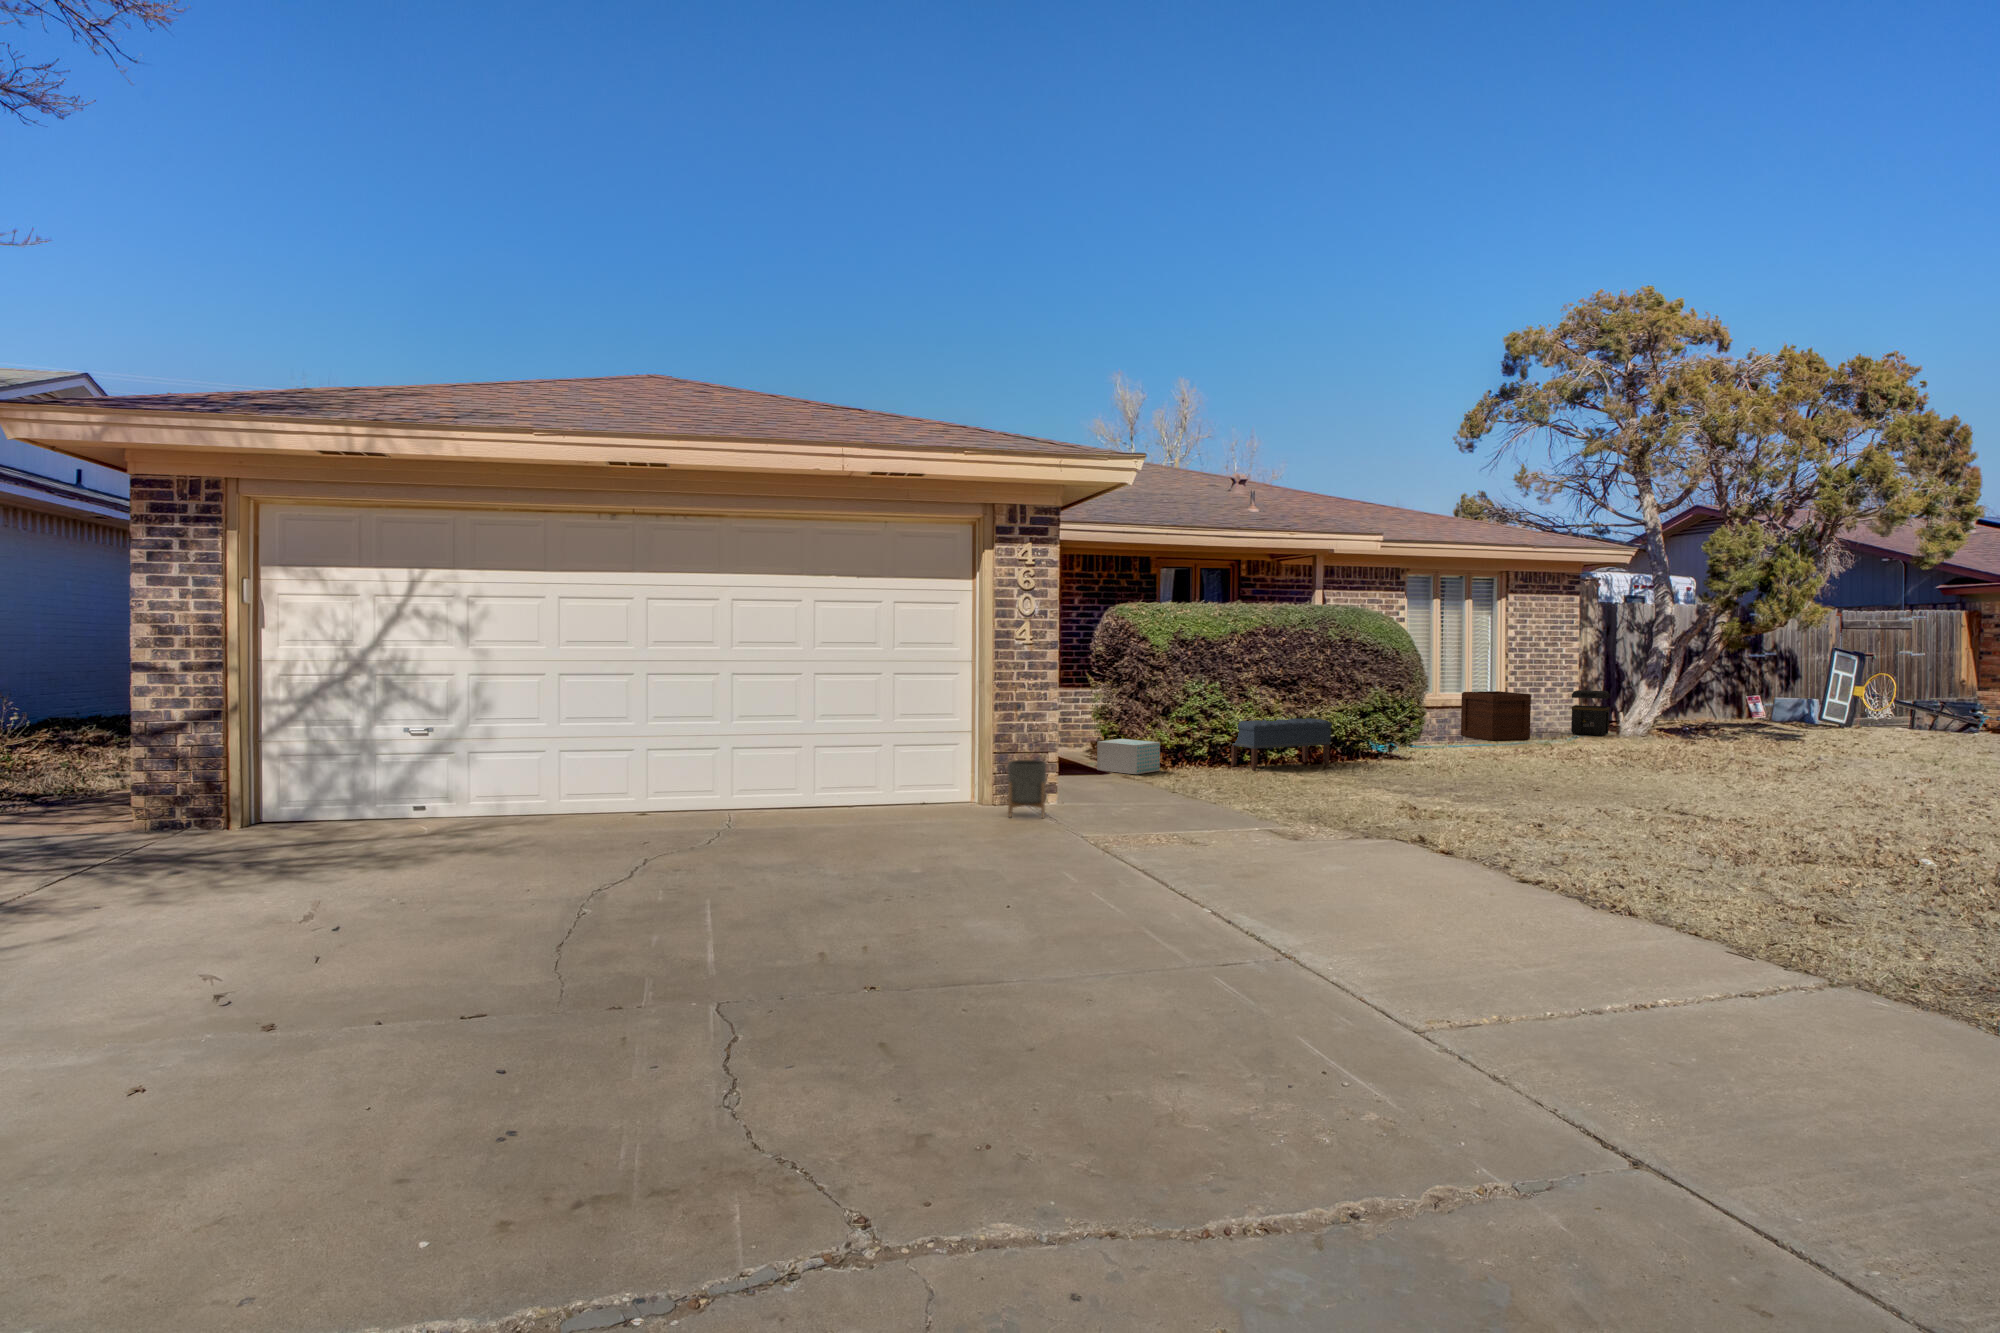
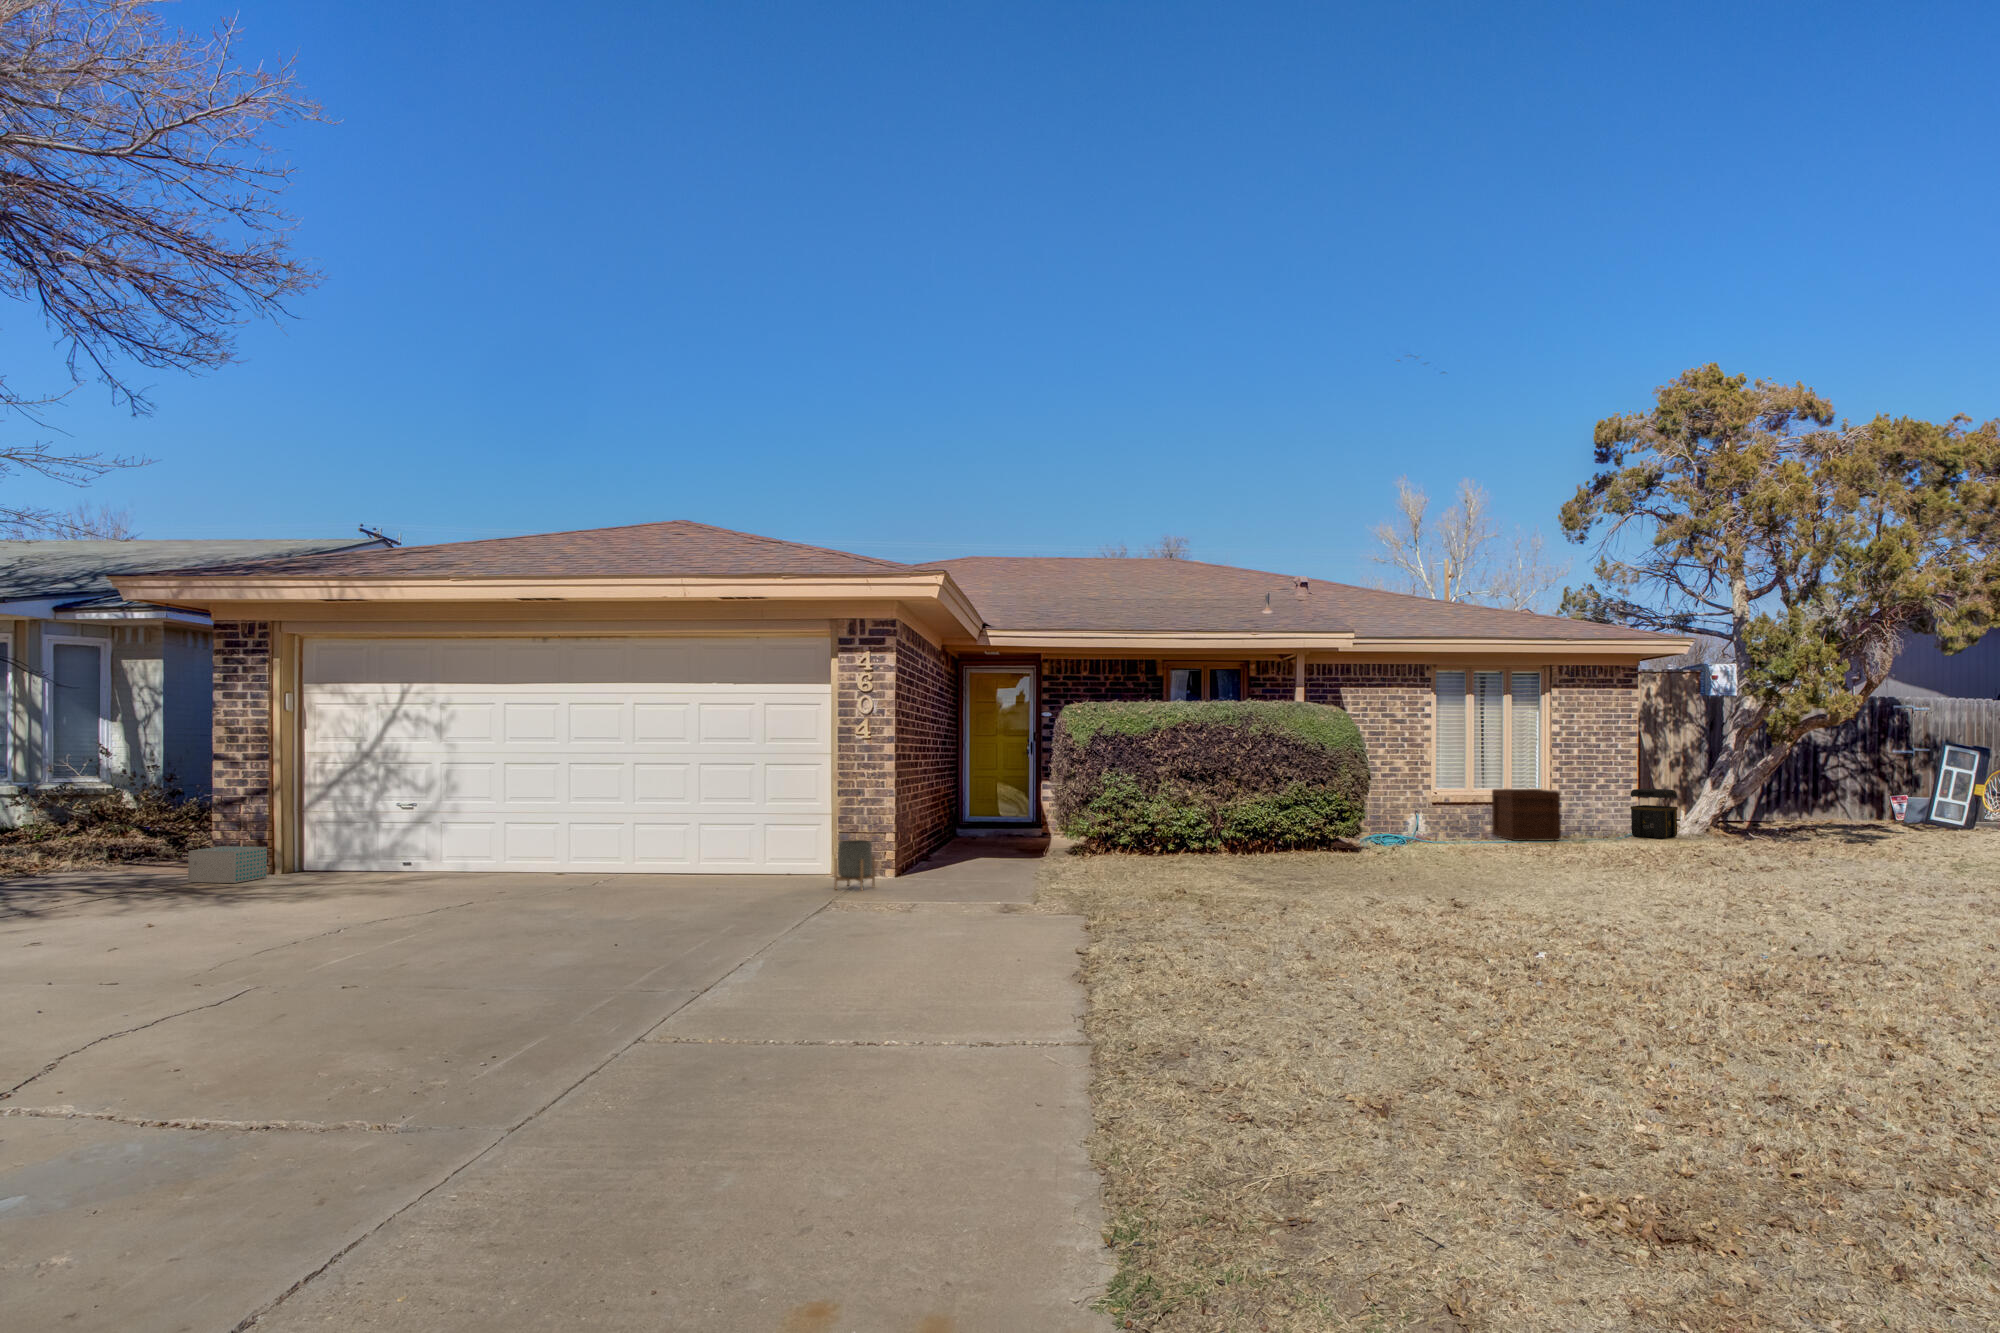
bench: present [1231,718,1332,771] -> none [1154,811,1258,861]
storage box: present [1097,739,1160,774] -> present [188,846,267,883]

